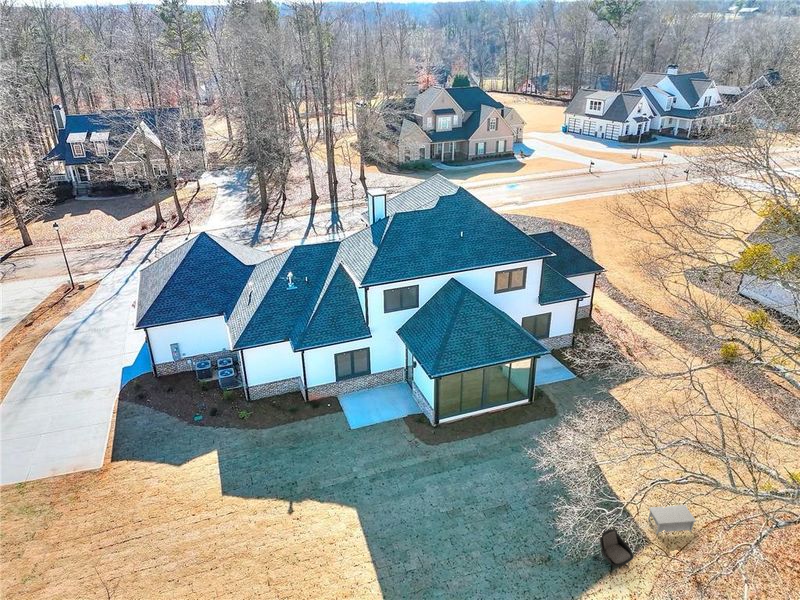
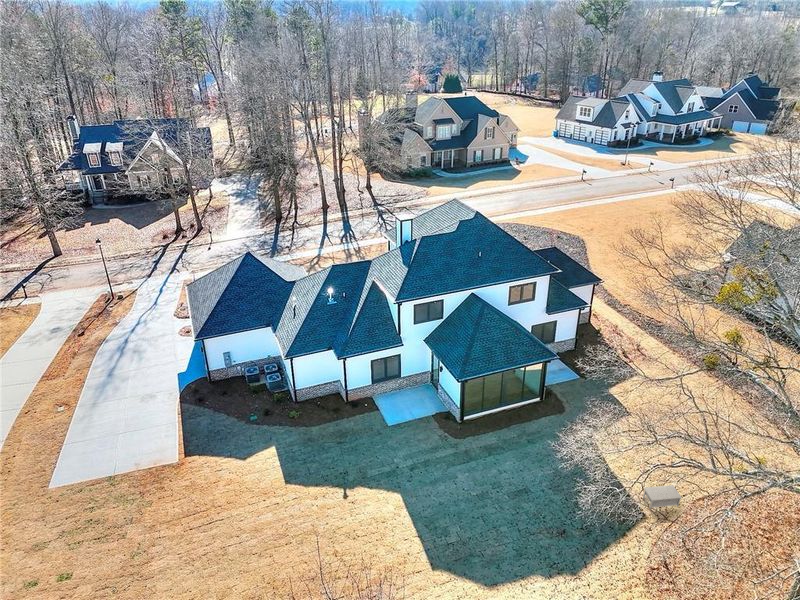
lounge chair: present [595,529,633,575] -> none [601,505,632,541]

